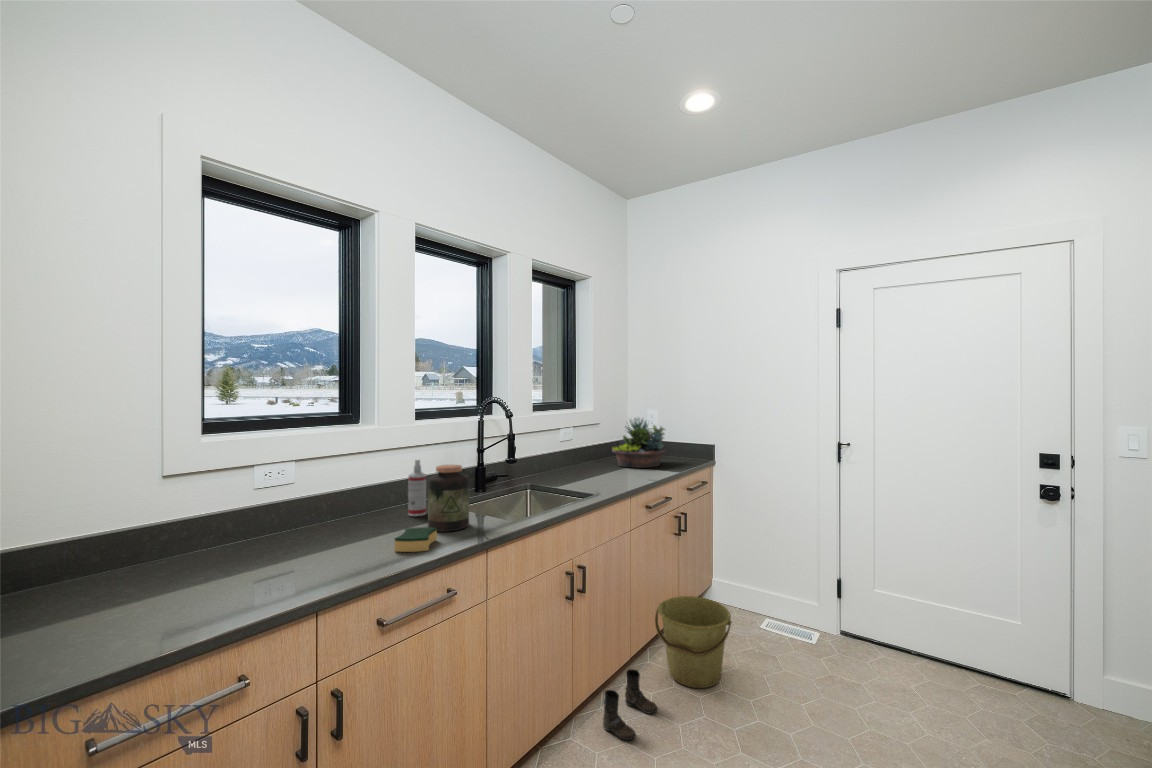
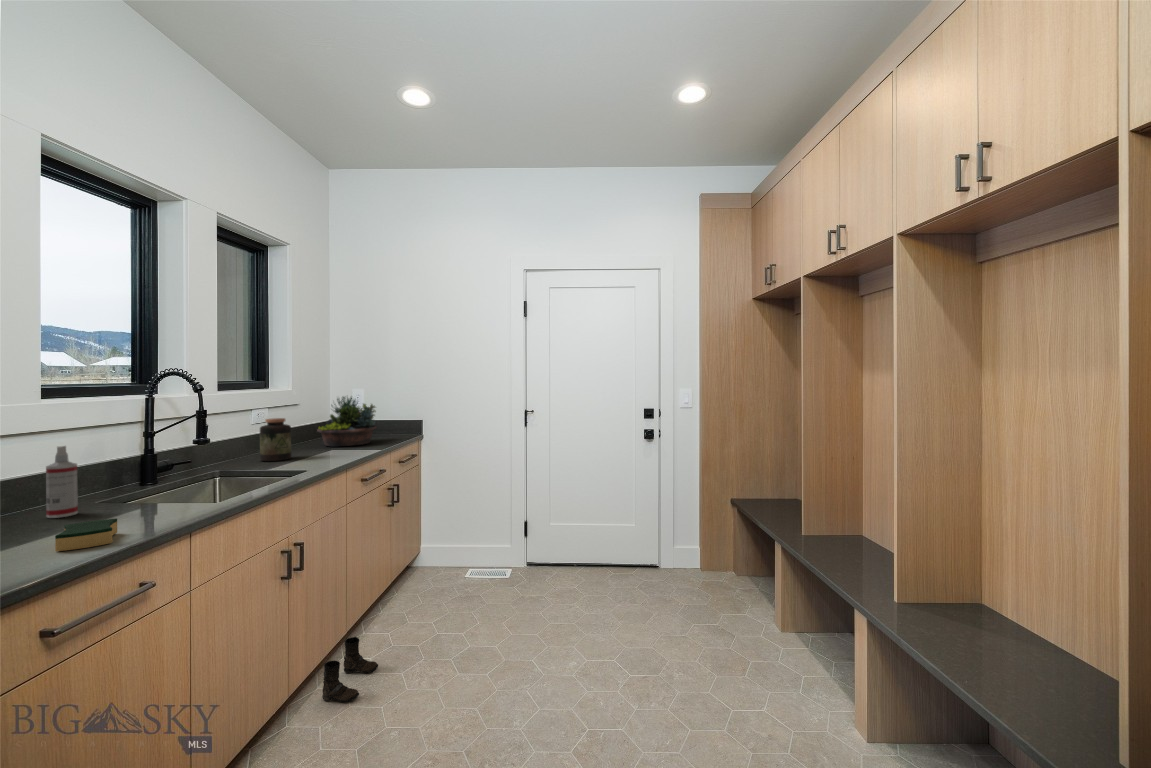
jar: present [428,465,469,532] -> present [260,418,291,461]
bucket: present [655,596,731,688] -> none [372,559,445,640]

